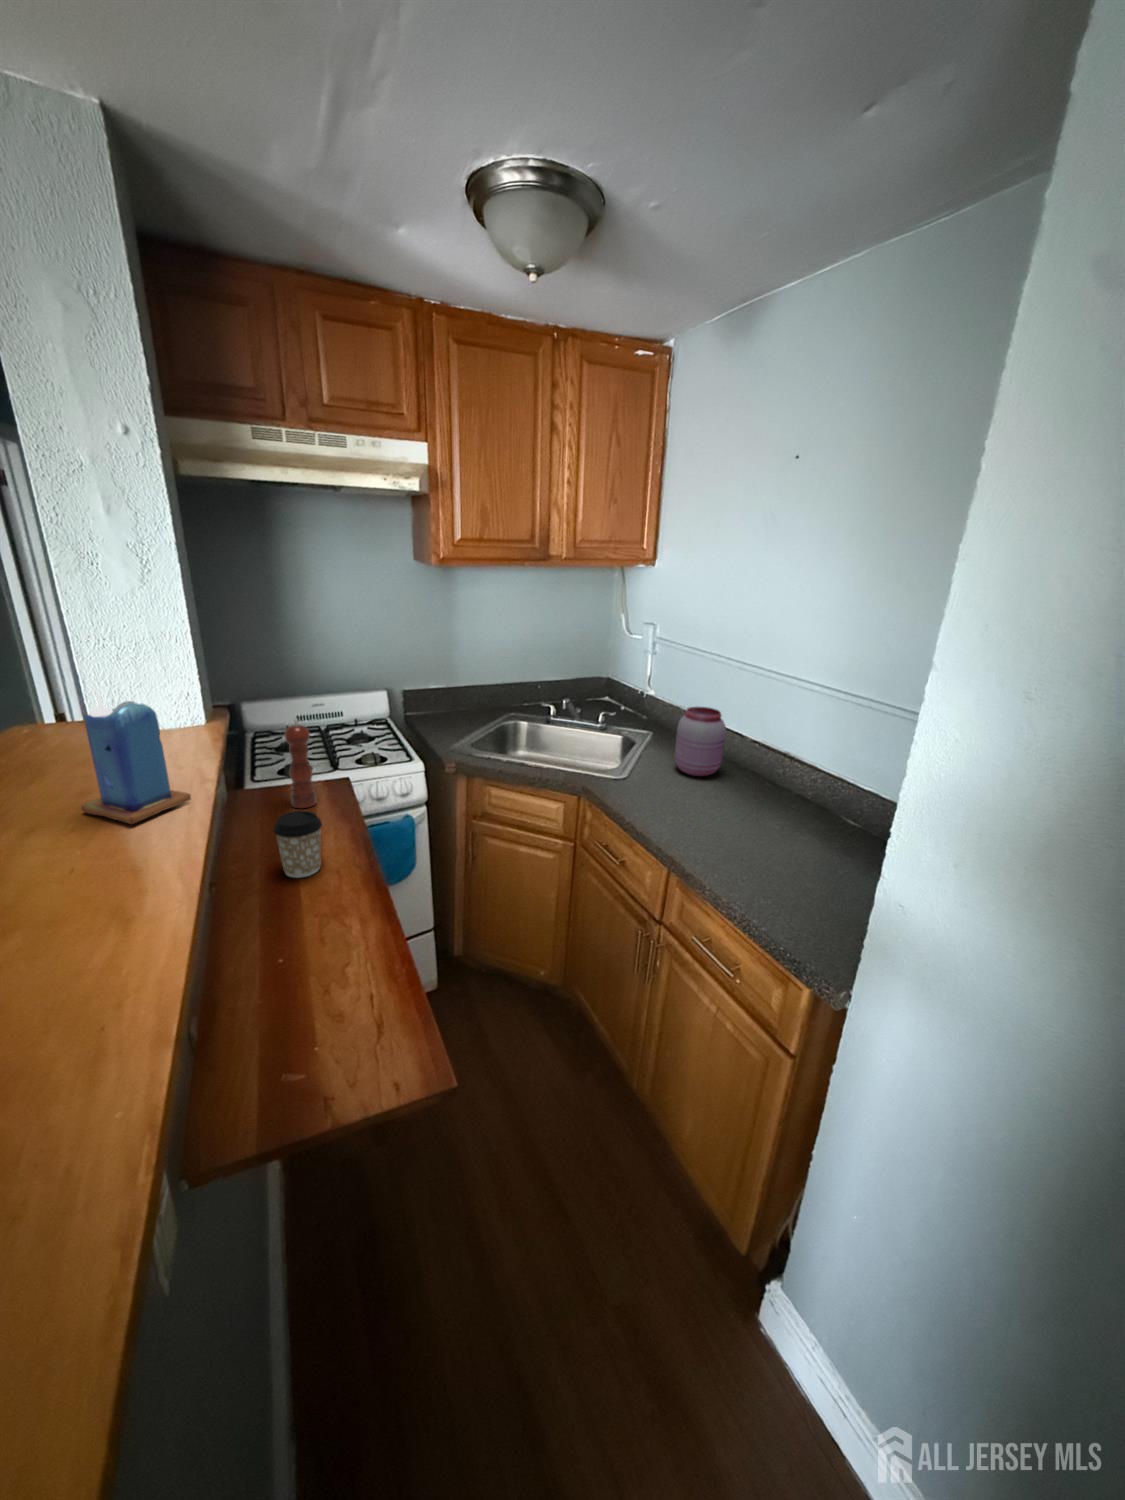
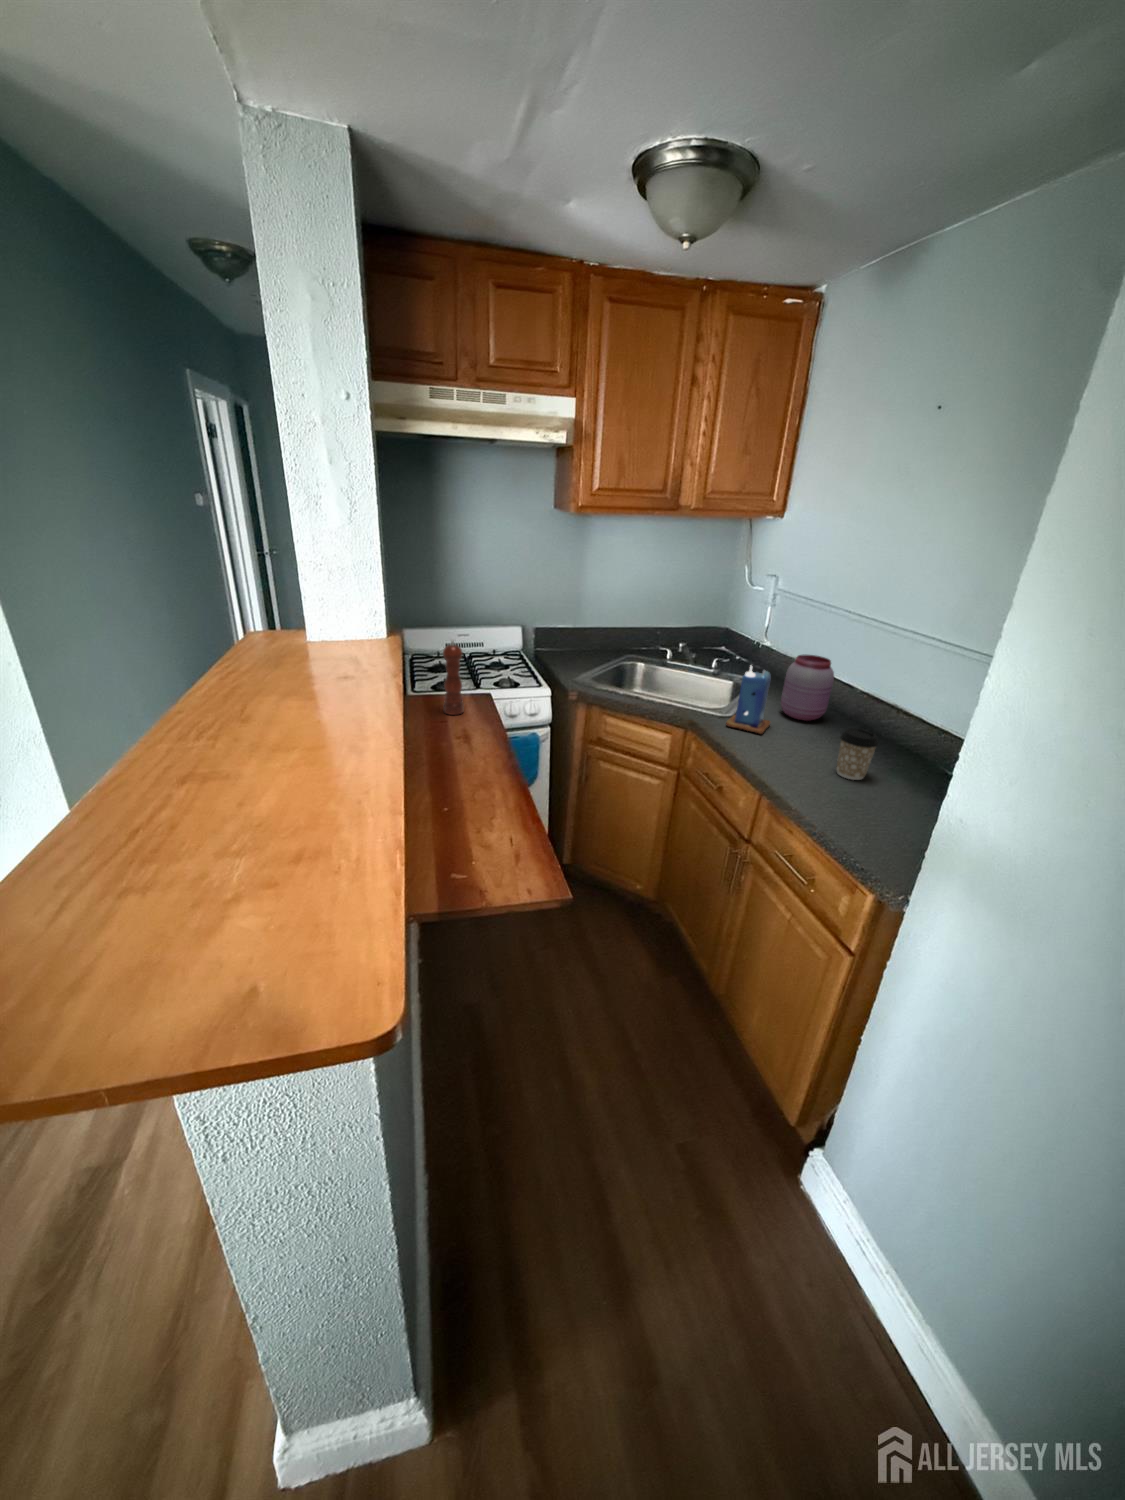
candle: present [81,694,191,824] -> present [726,666,771,734]
coffee cup: present [273,811,322,878] -> present [836,728,878,780]

